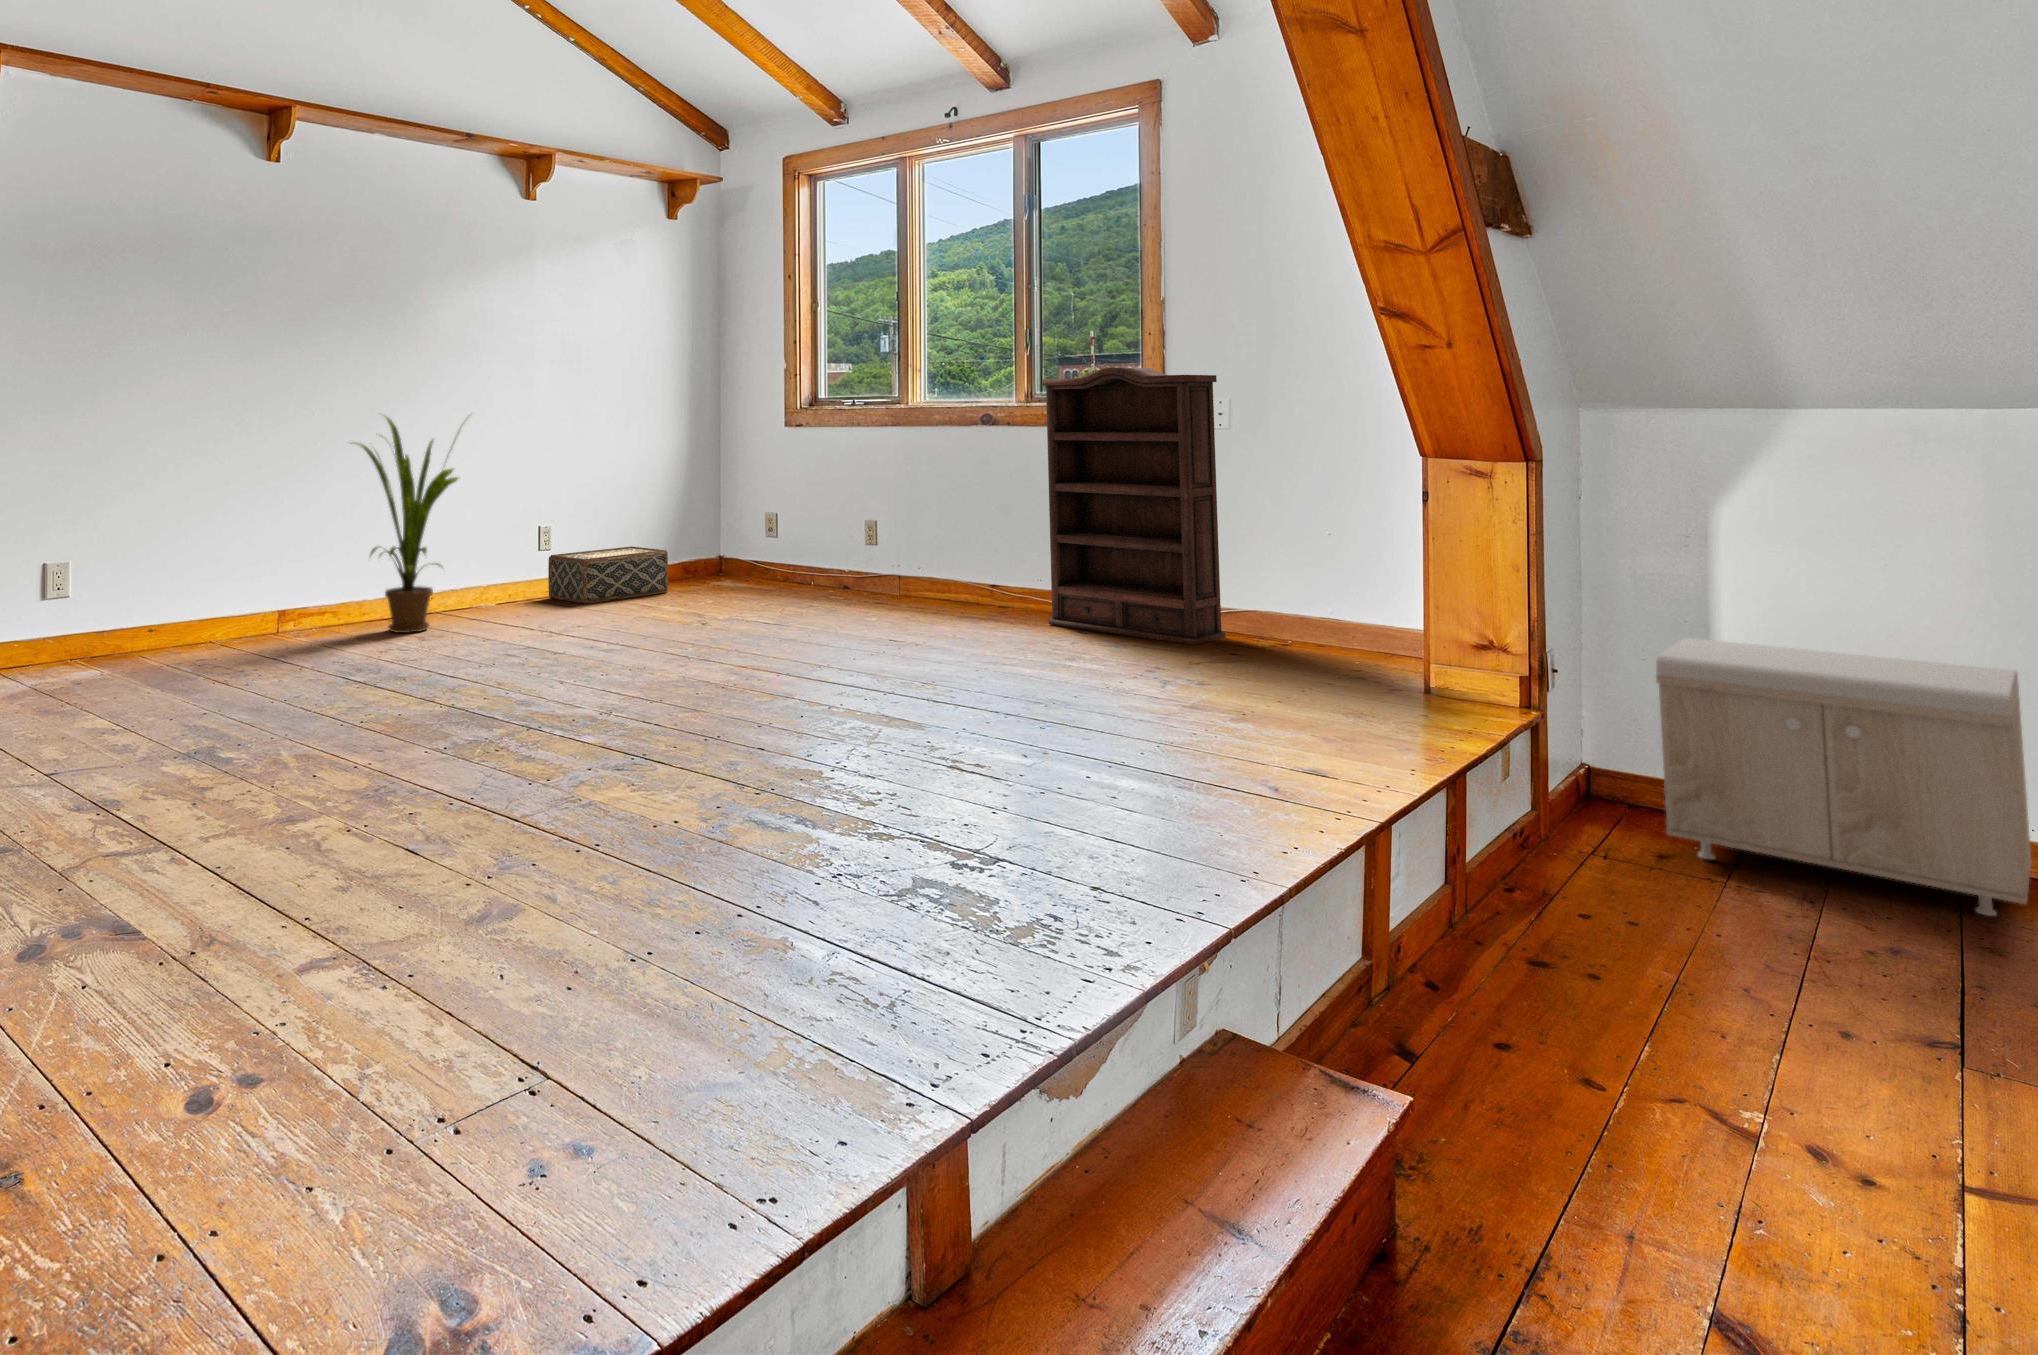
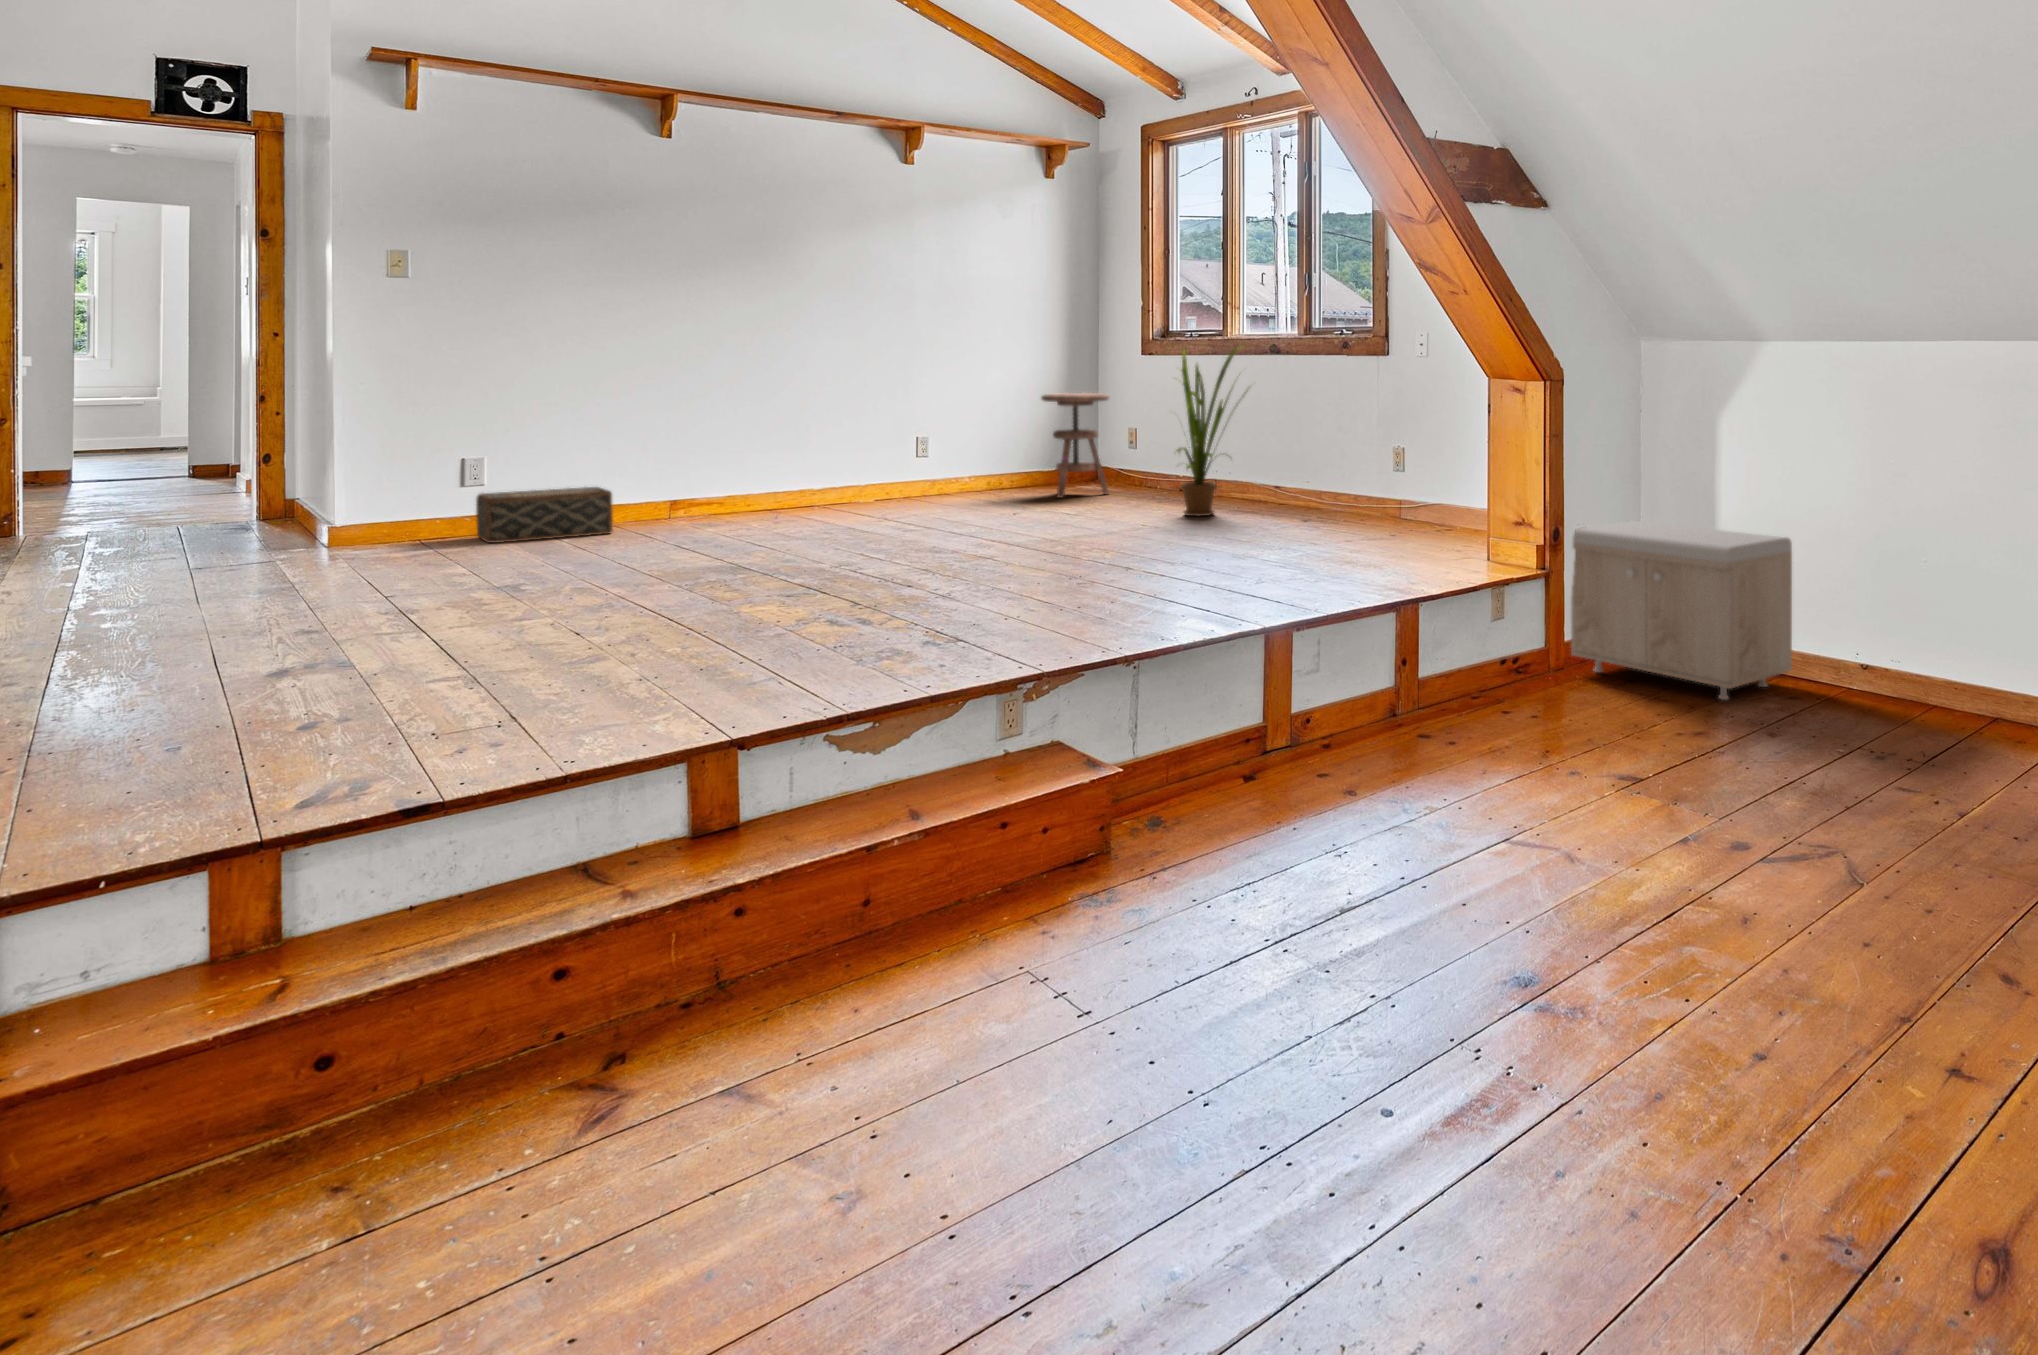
bookshelf: present [1042,367,1226,645] -> none [1284,315,1402,535]
house plant: present [358,417,458,633] -> present [1177,348,1248,516]
side table: none [672,462,752,589] -> present [1041,393,1109,498]
woven basket: present [548,546,668,604] -> present [476,487,613,543]

